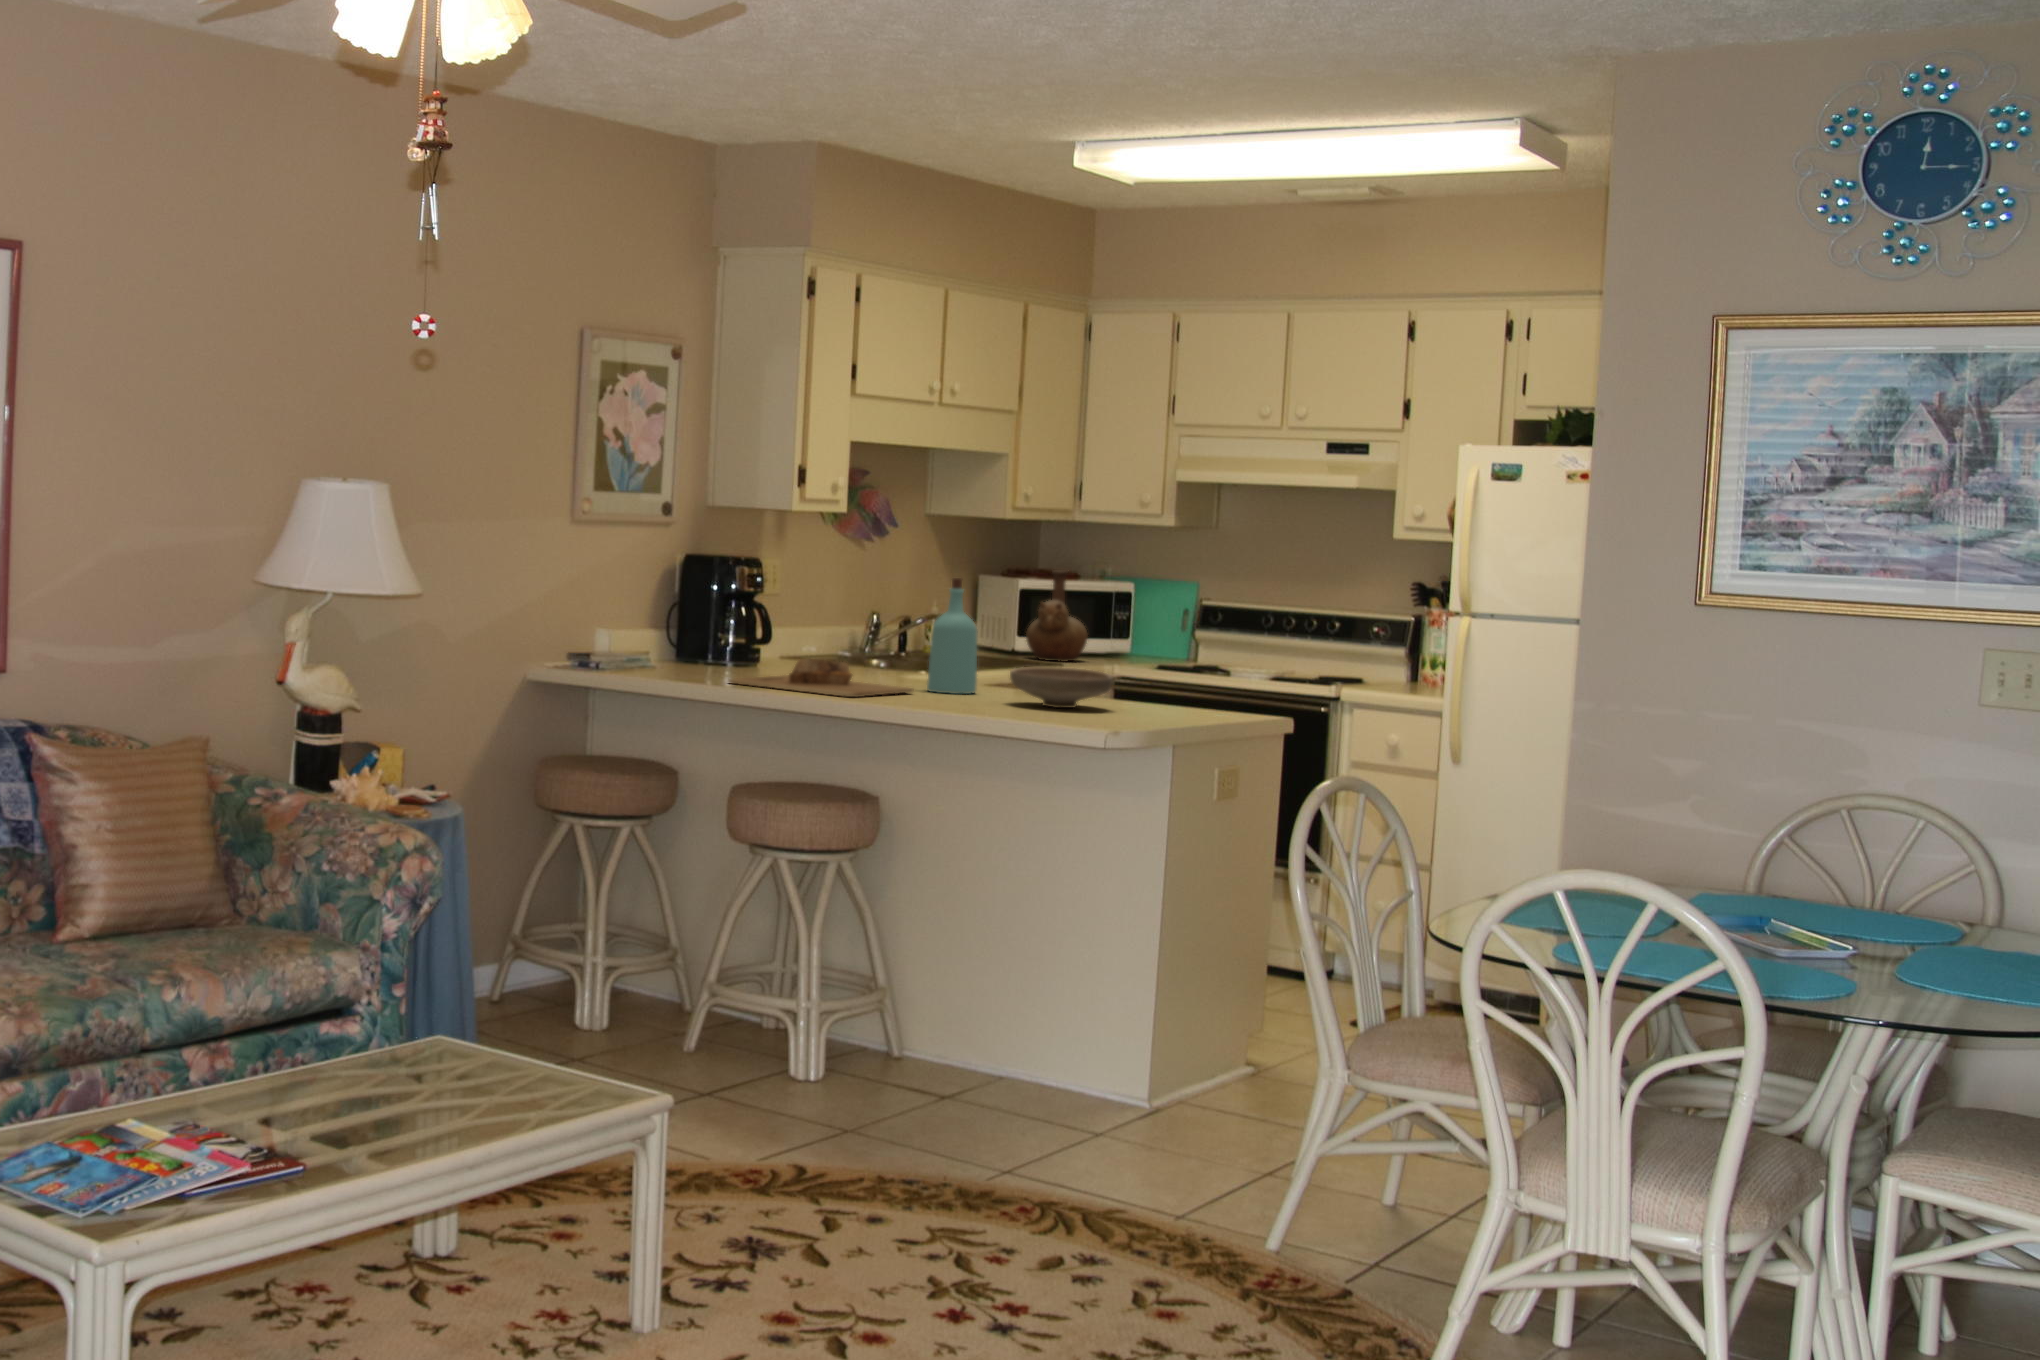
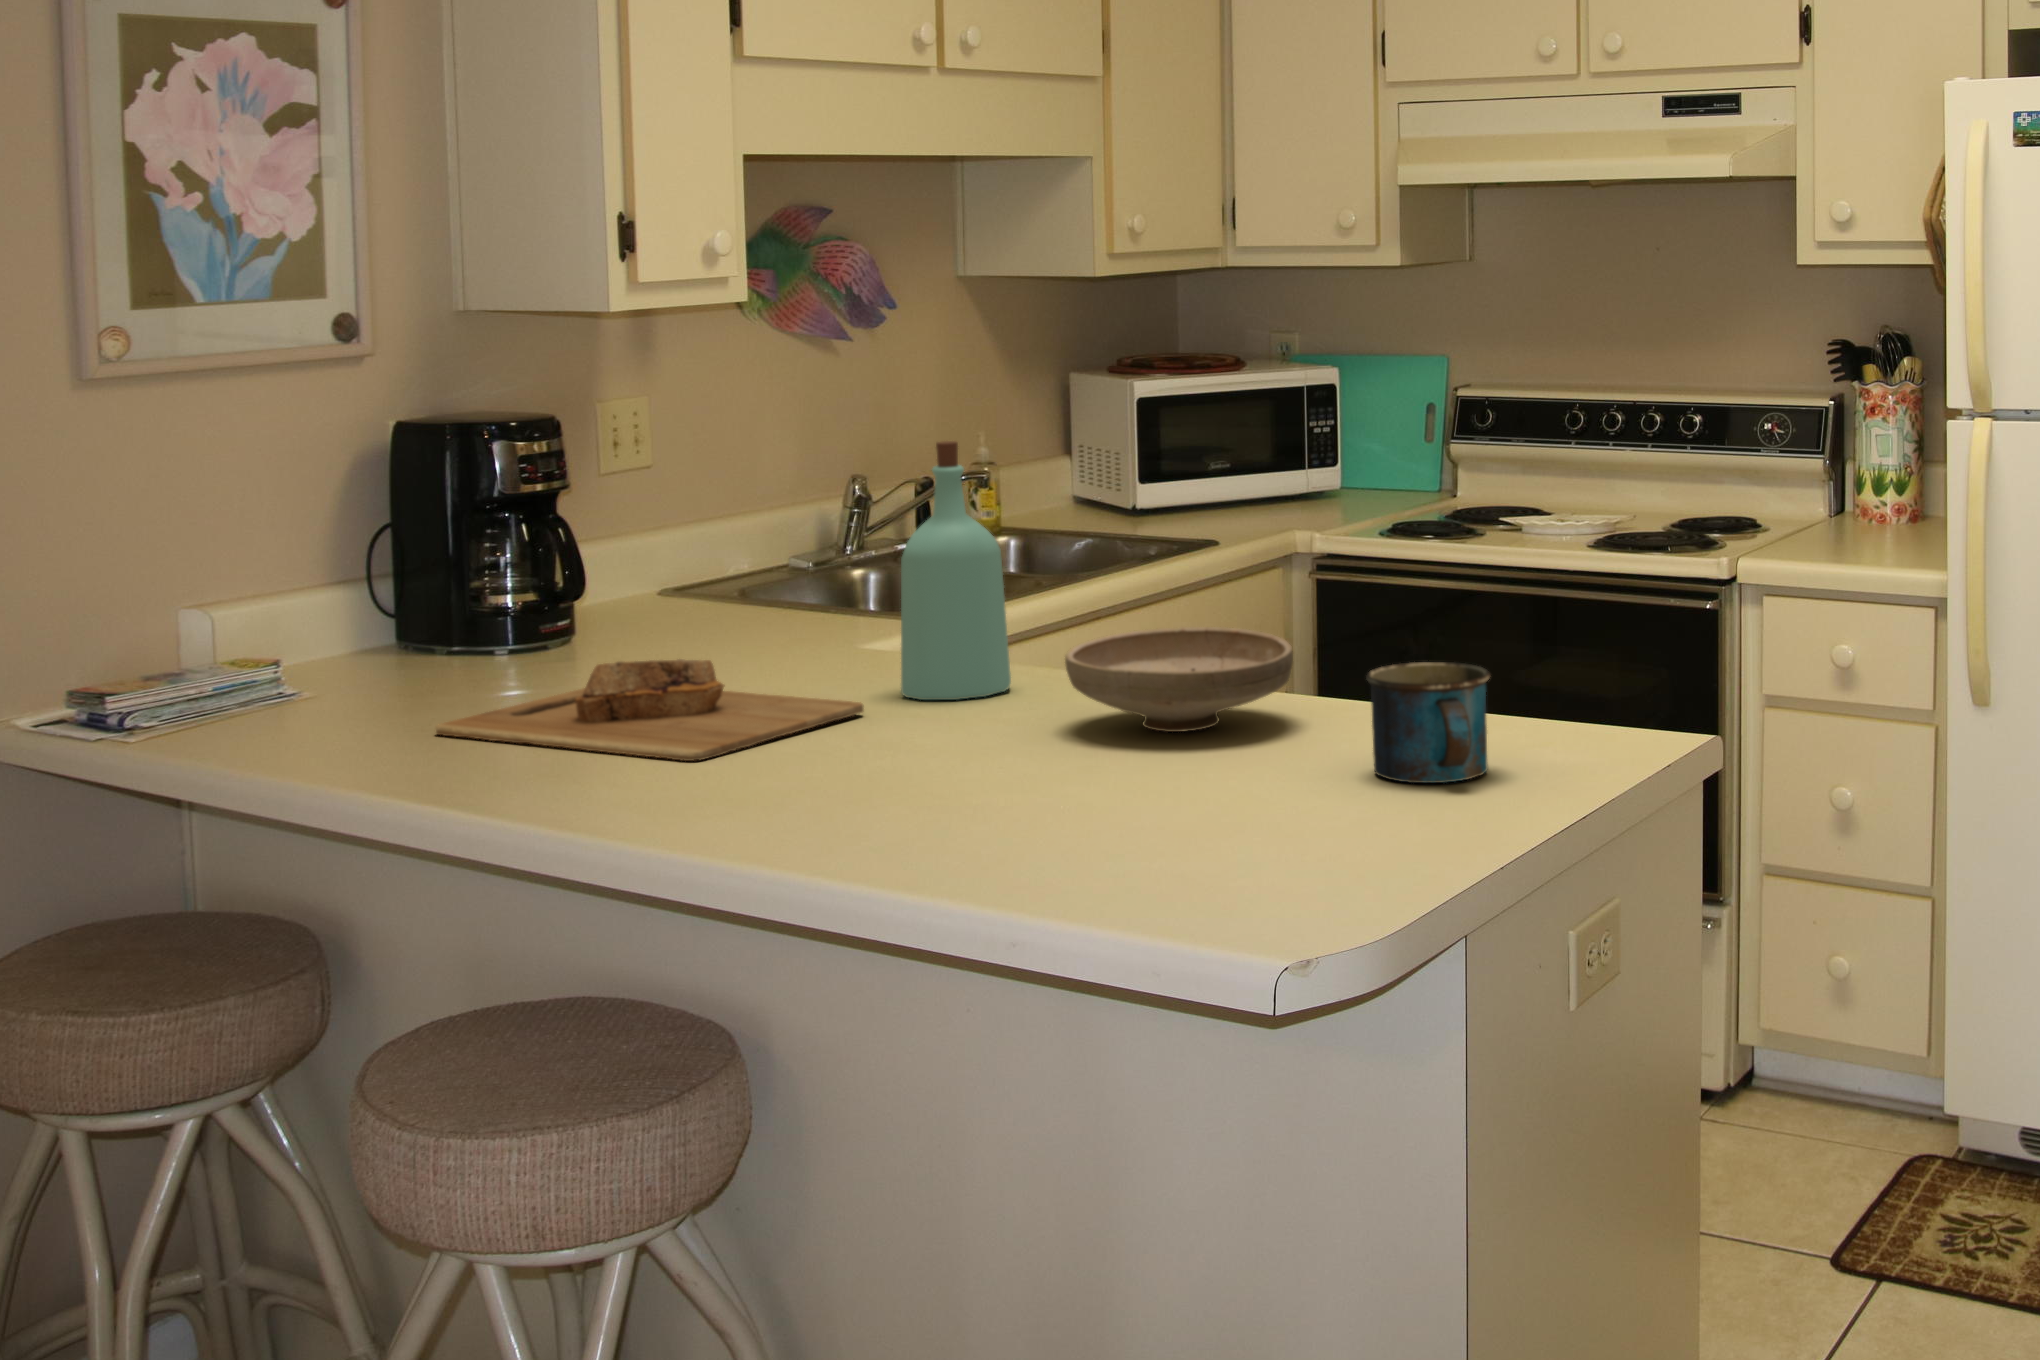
vase: present [1026,570,1088,662] -> none [1155,362,1266,533]
mug: none [1147,679,1202,726] -> present [1366,662,1491,783]

